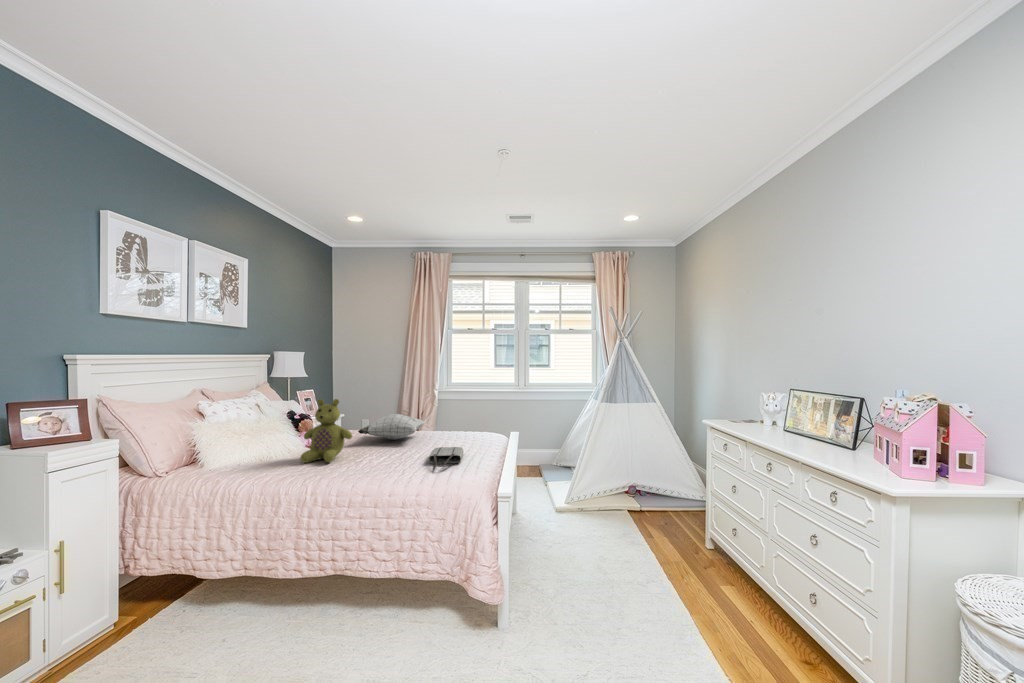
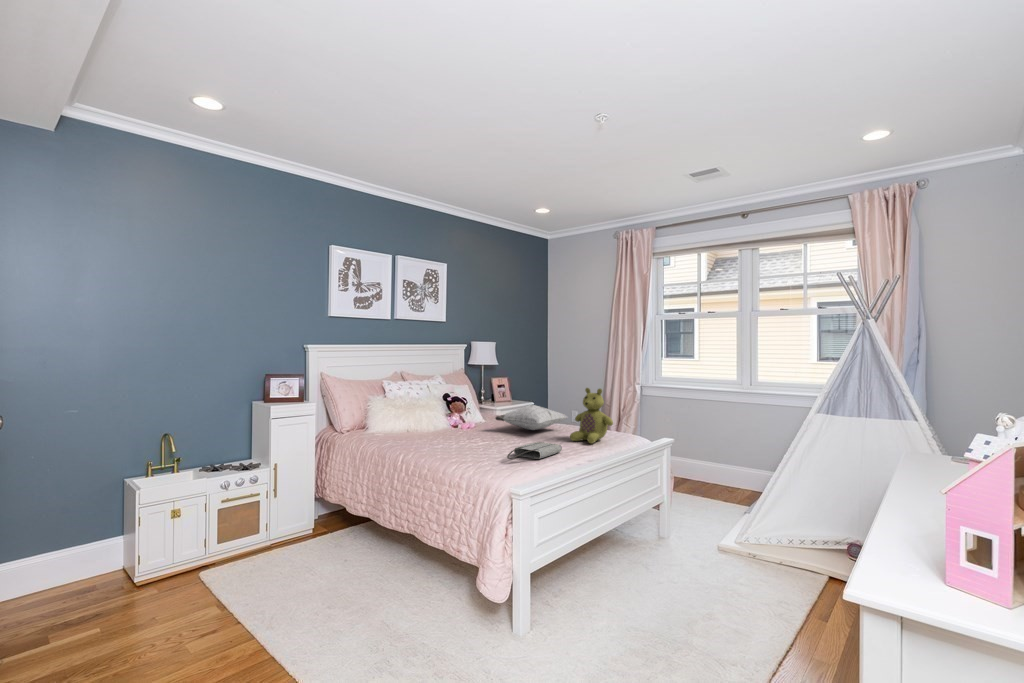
stuffed bear: present [300,399,352,463] -> present [570,388,613,444]

